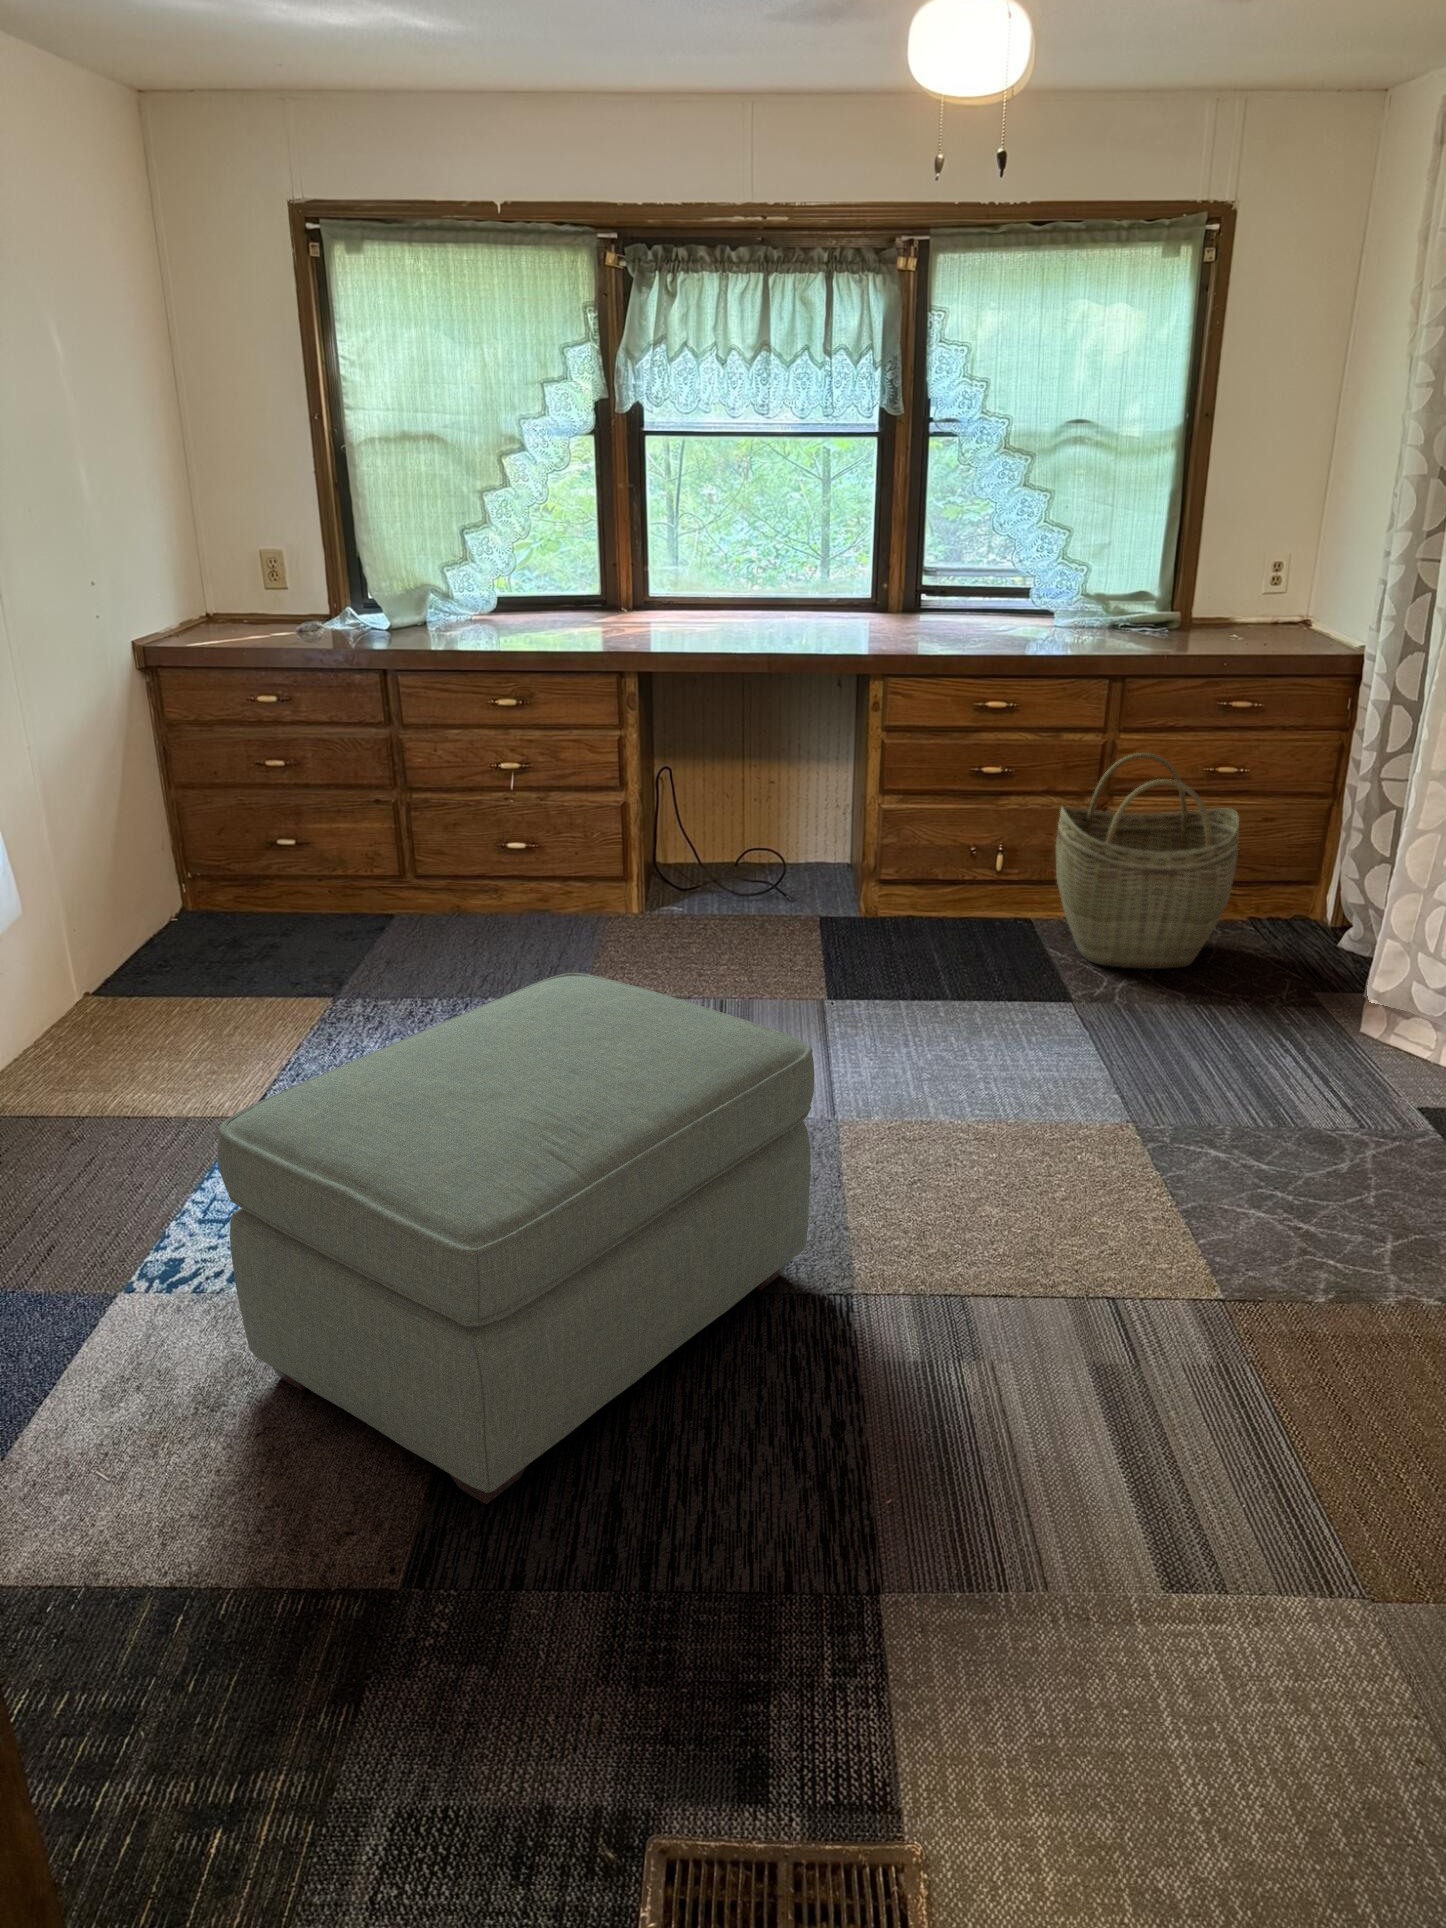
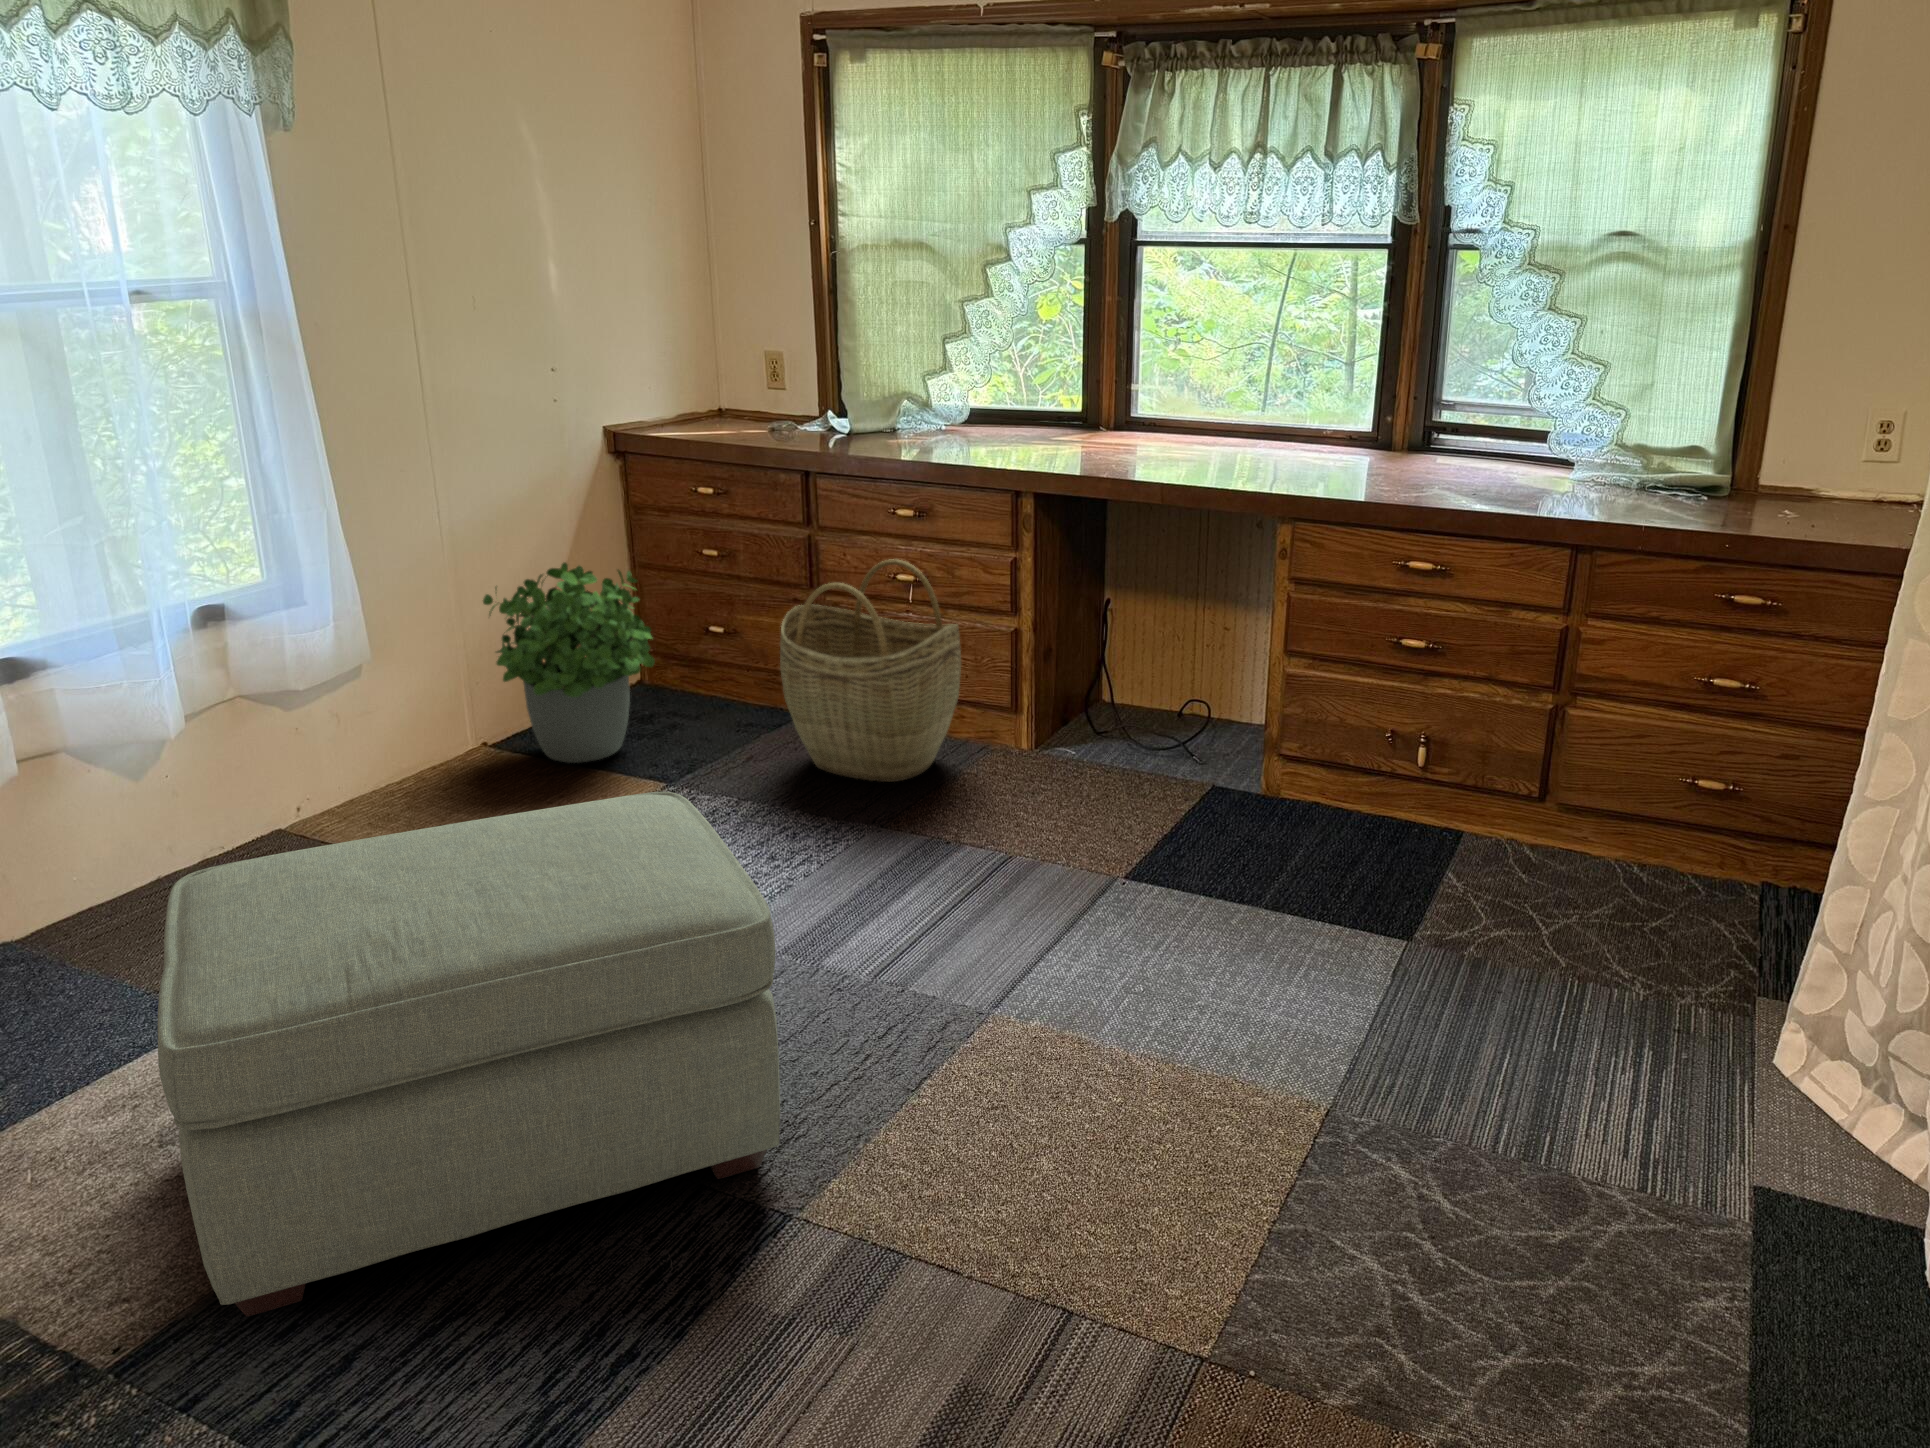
woven basket: present [1056,753,1240,969] -> present [780,559,961,782]
potted plant: none [70,791,273,1002] -> present [483,563,655,763]

